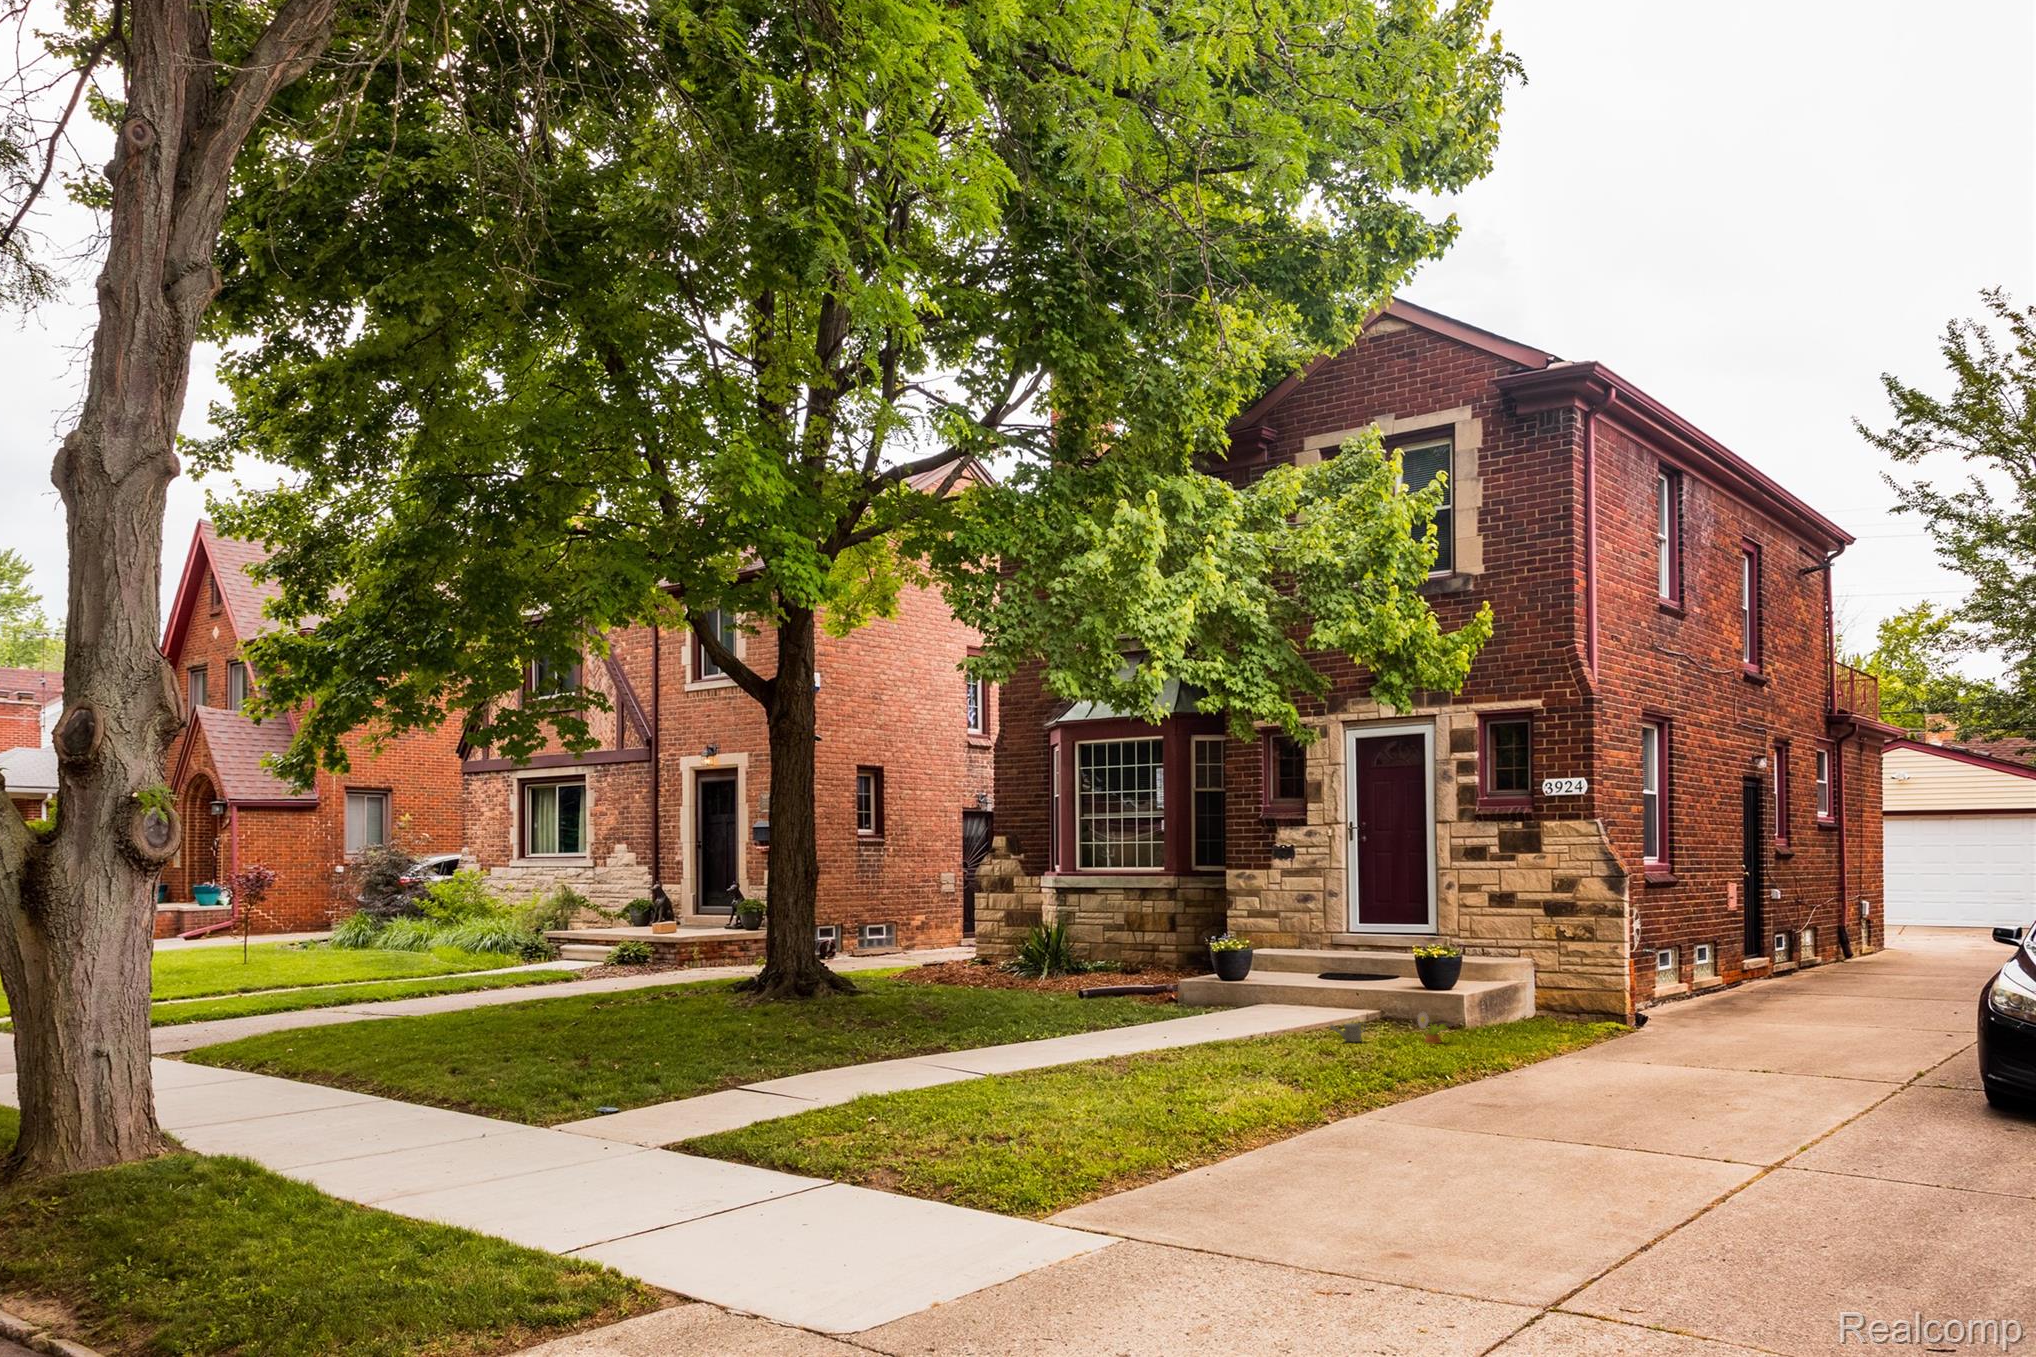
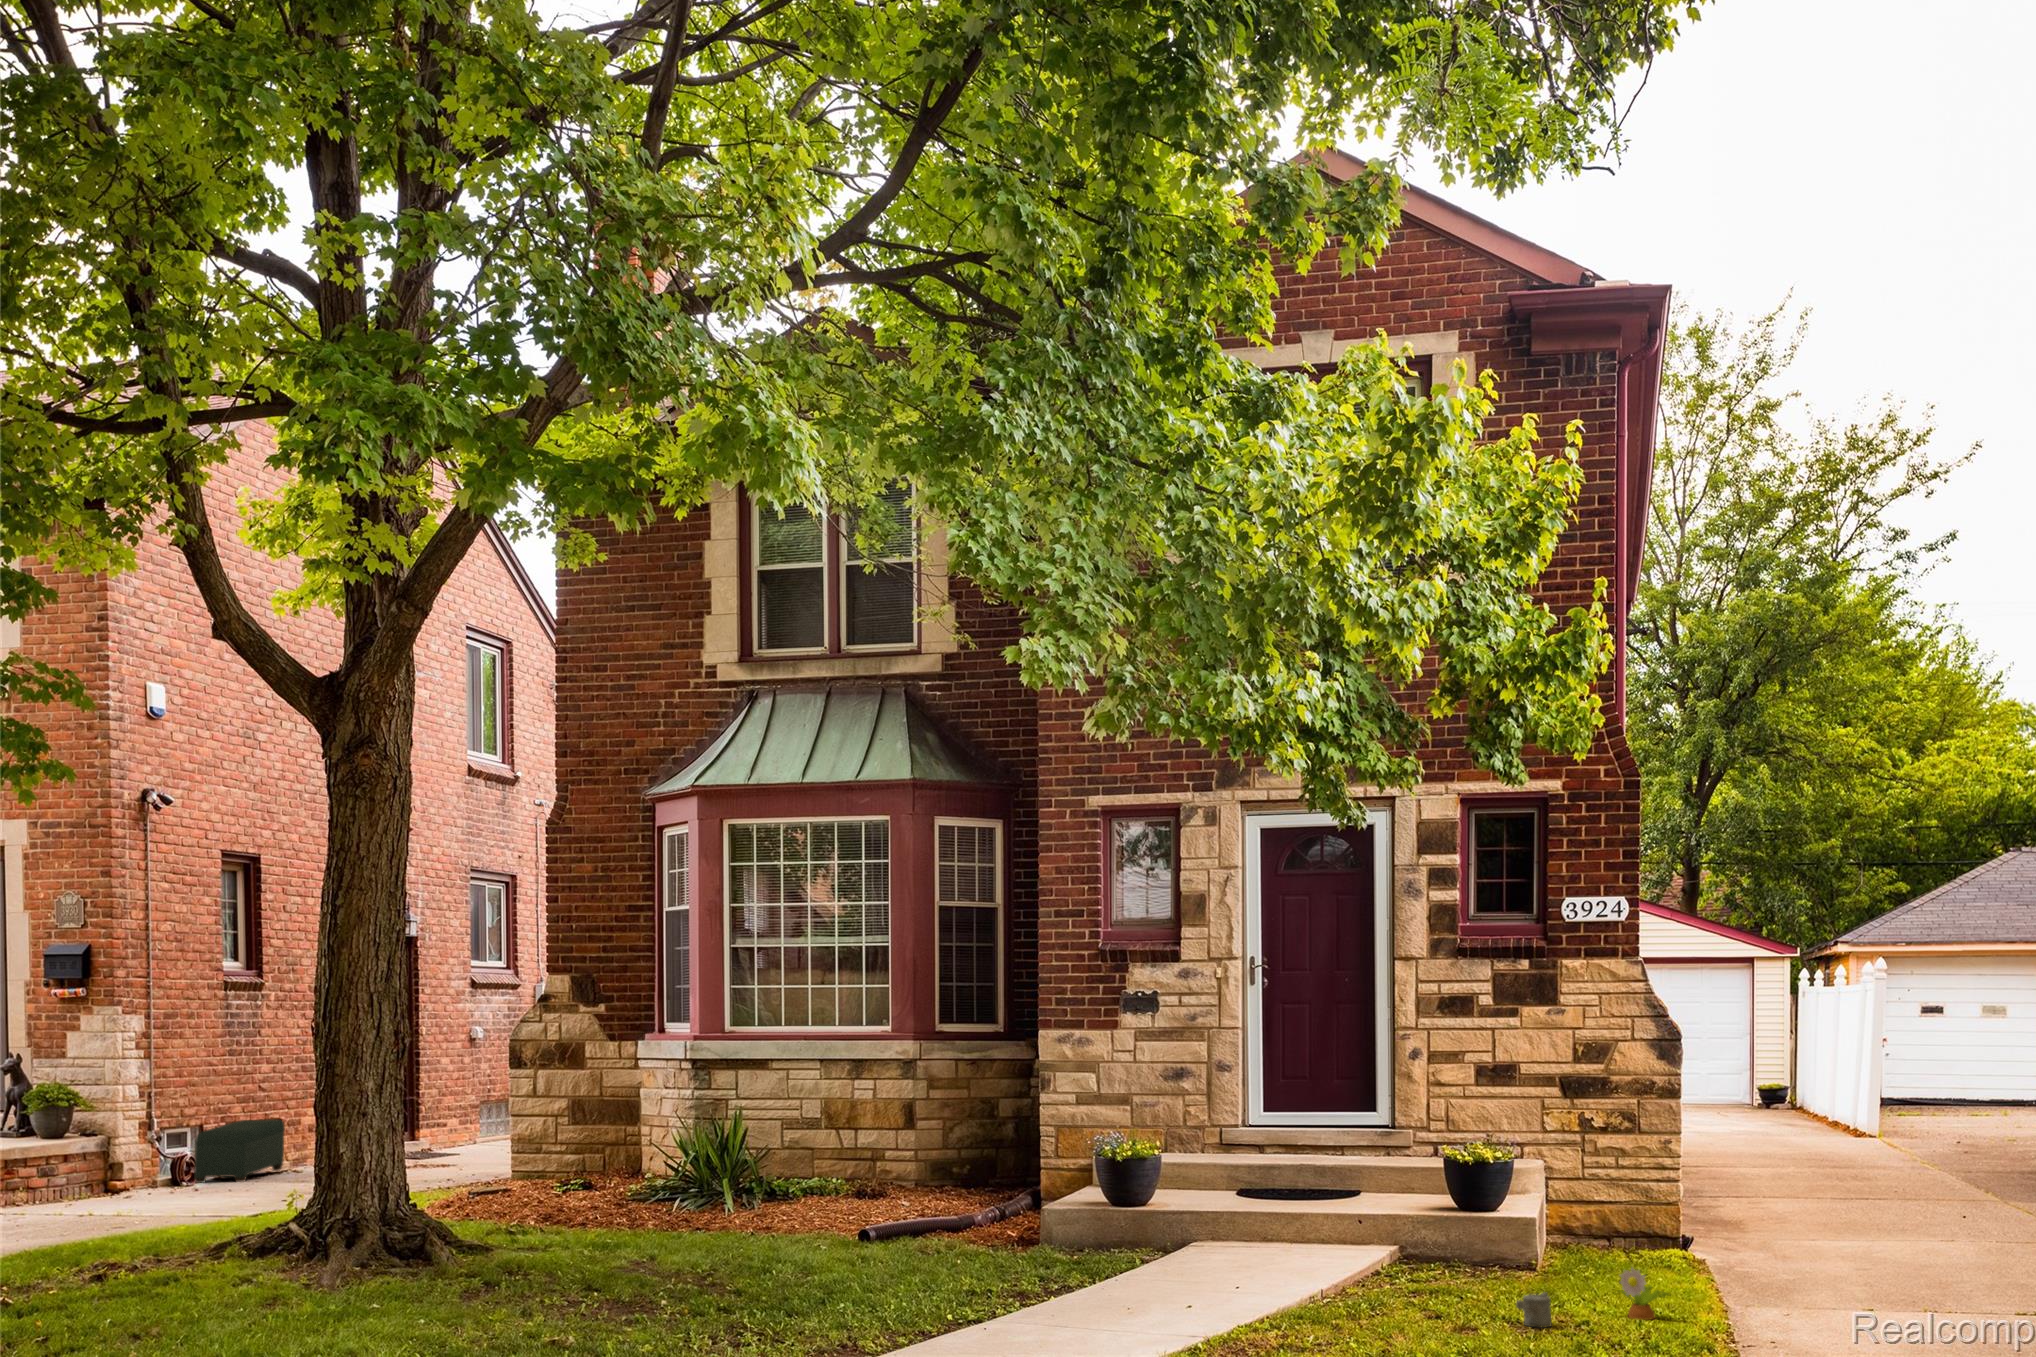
bench: none [840,923,895,958] -> present [194,1119,285,1183]

